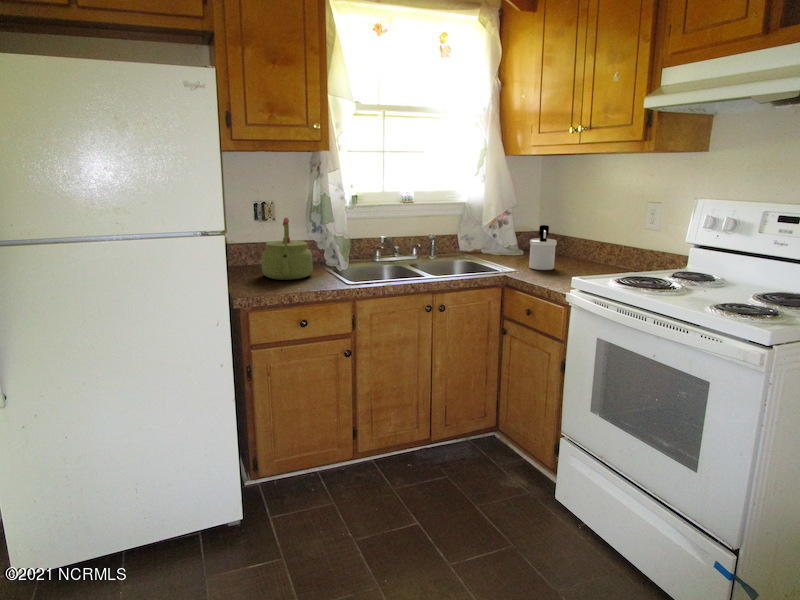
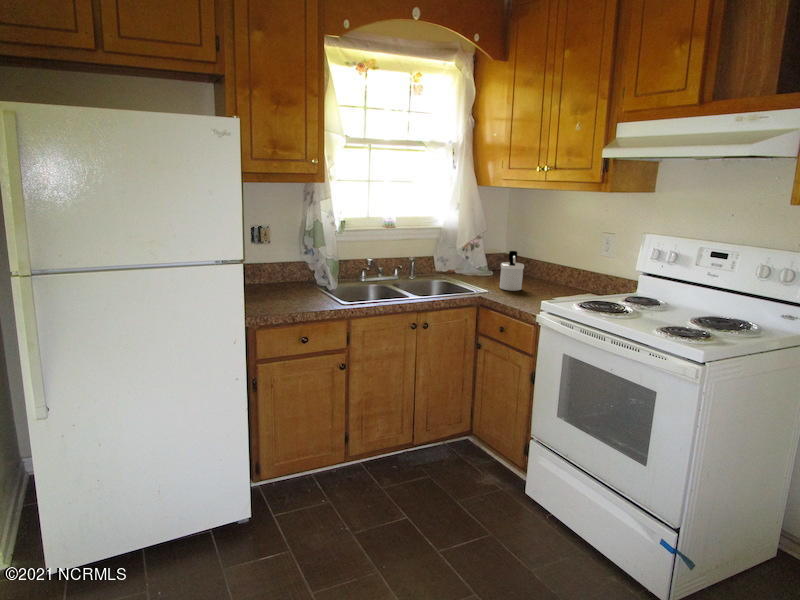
kettle: present [262,218,313,280] -> none [262,243,308,299]

